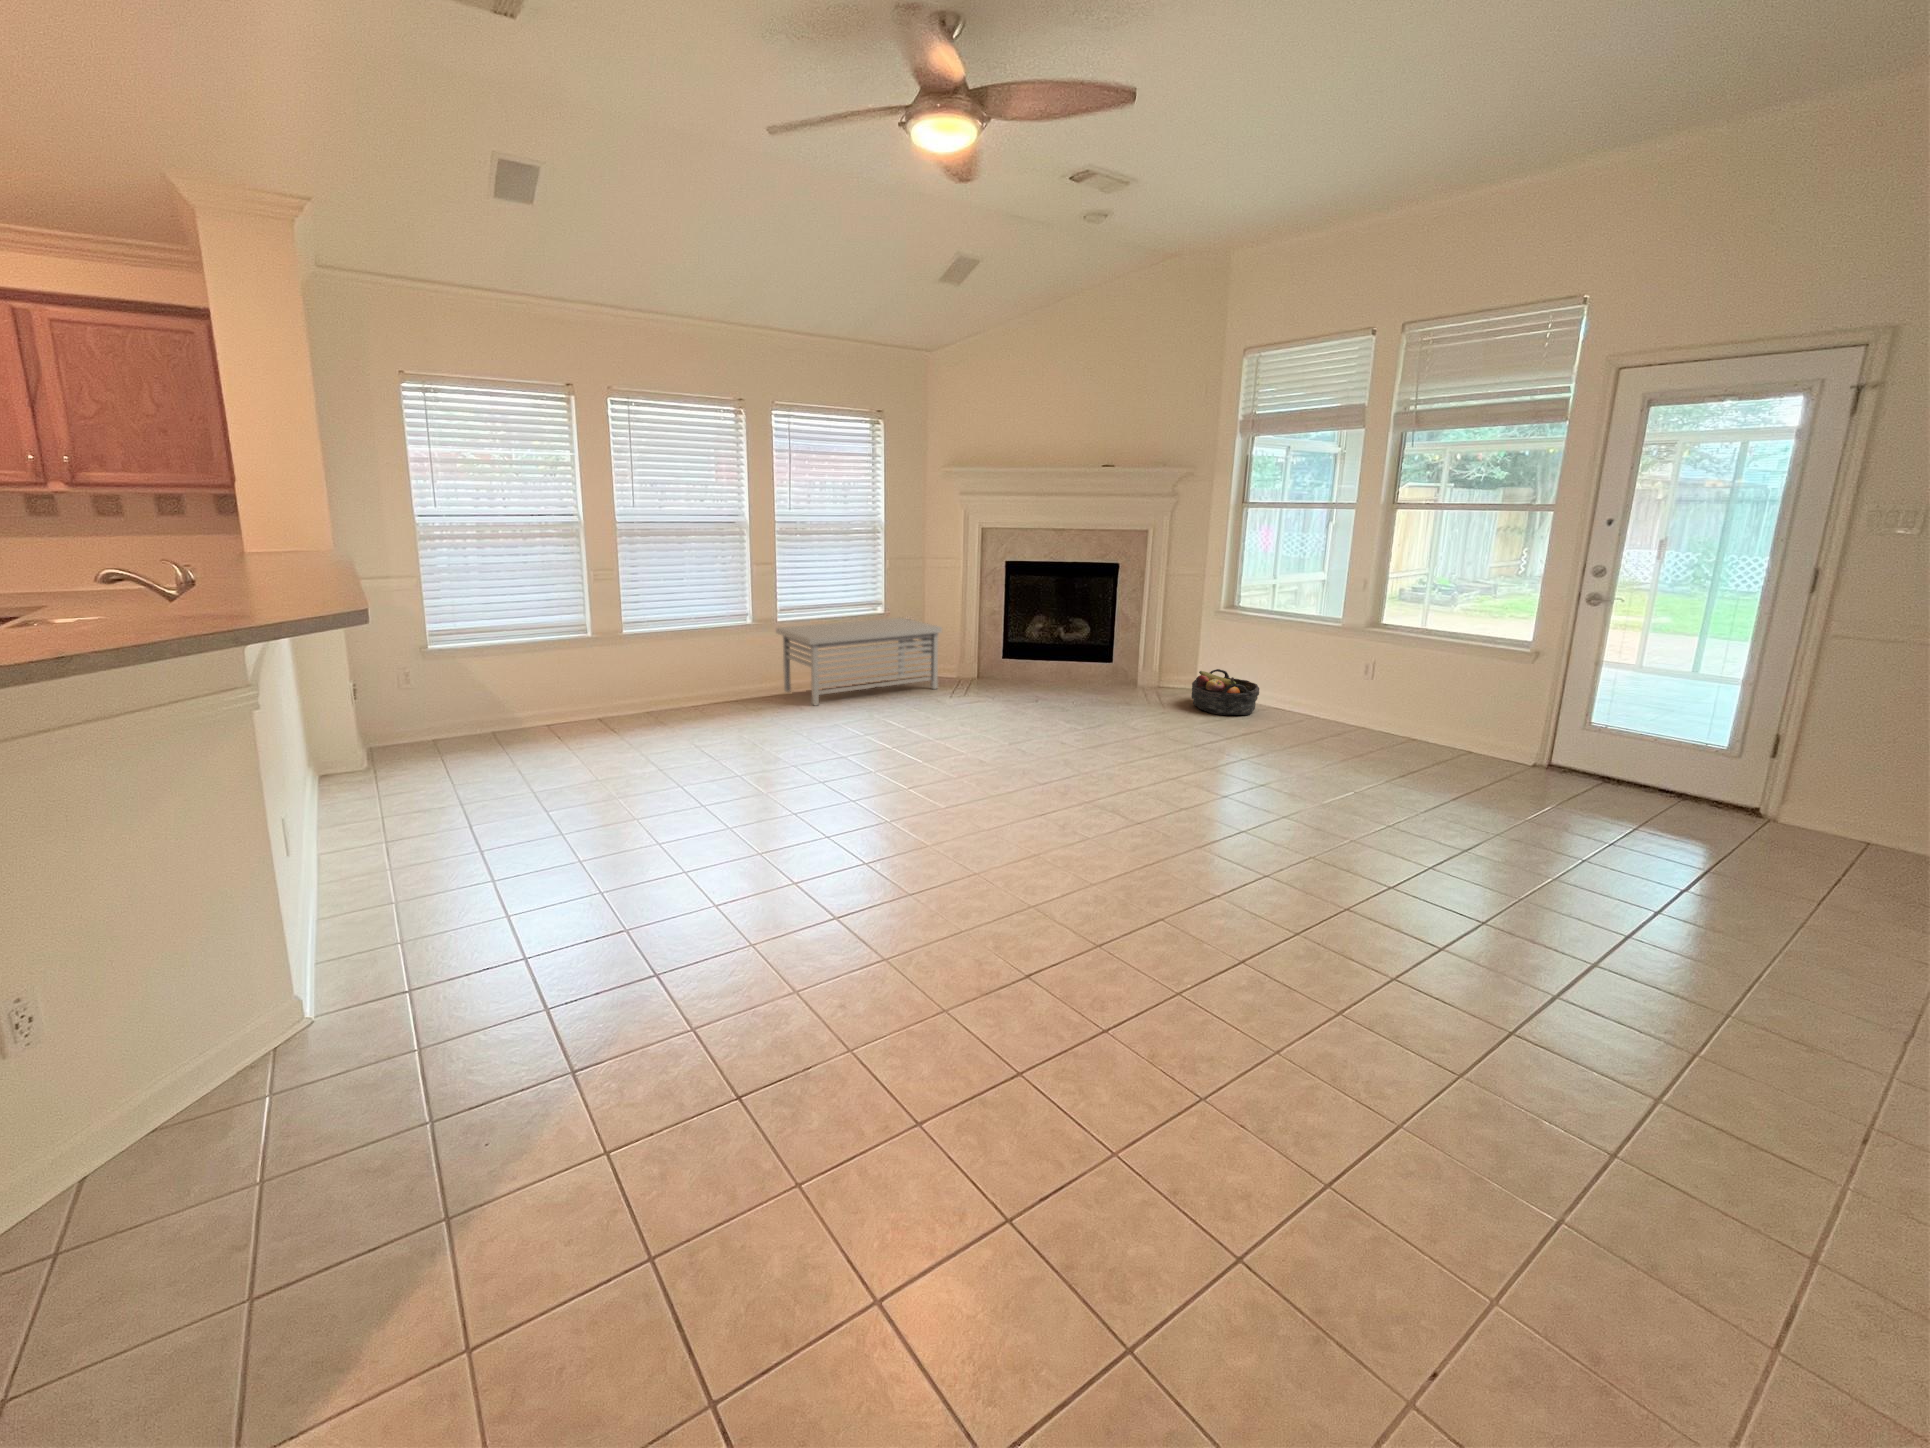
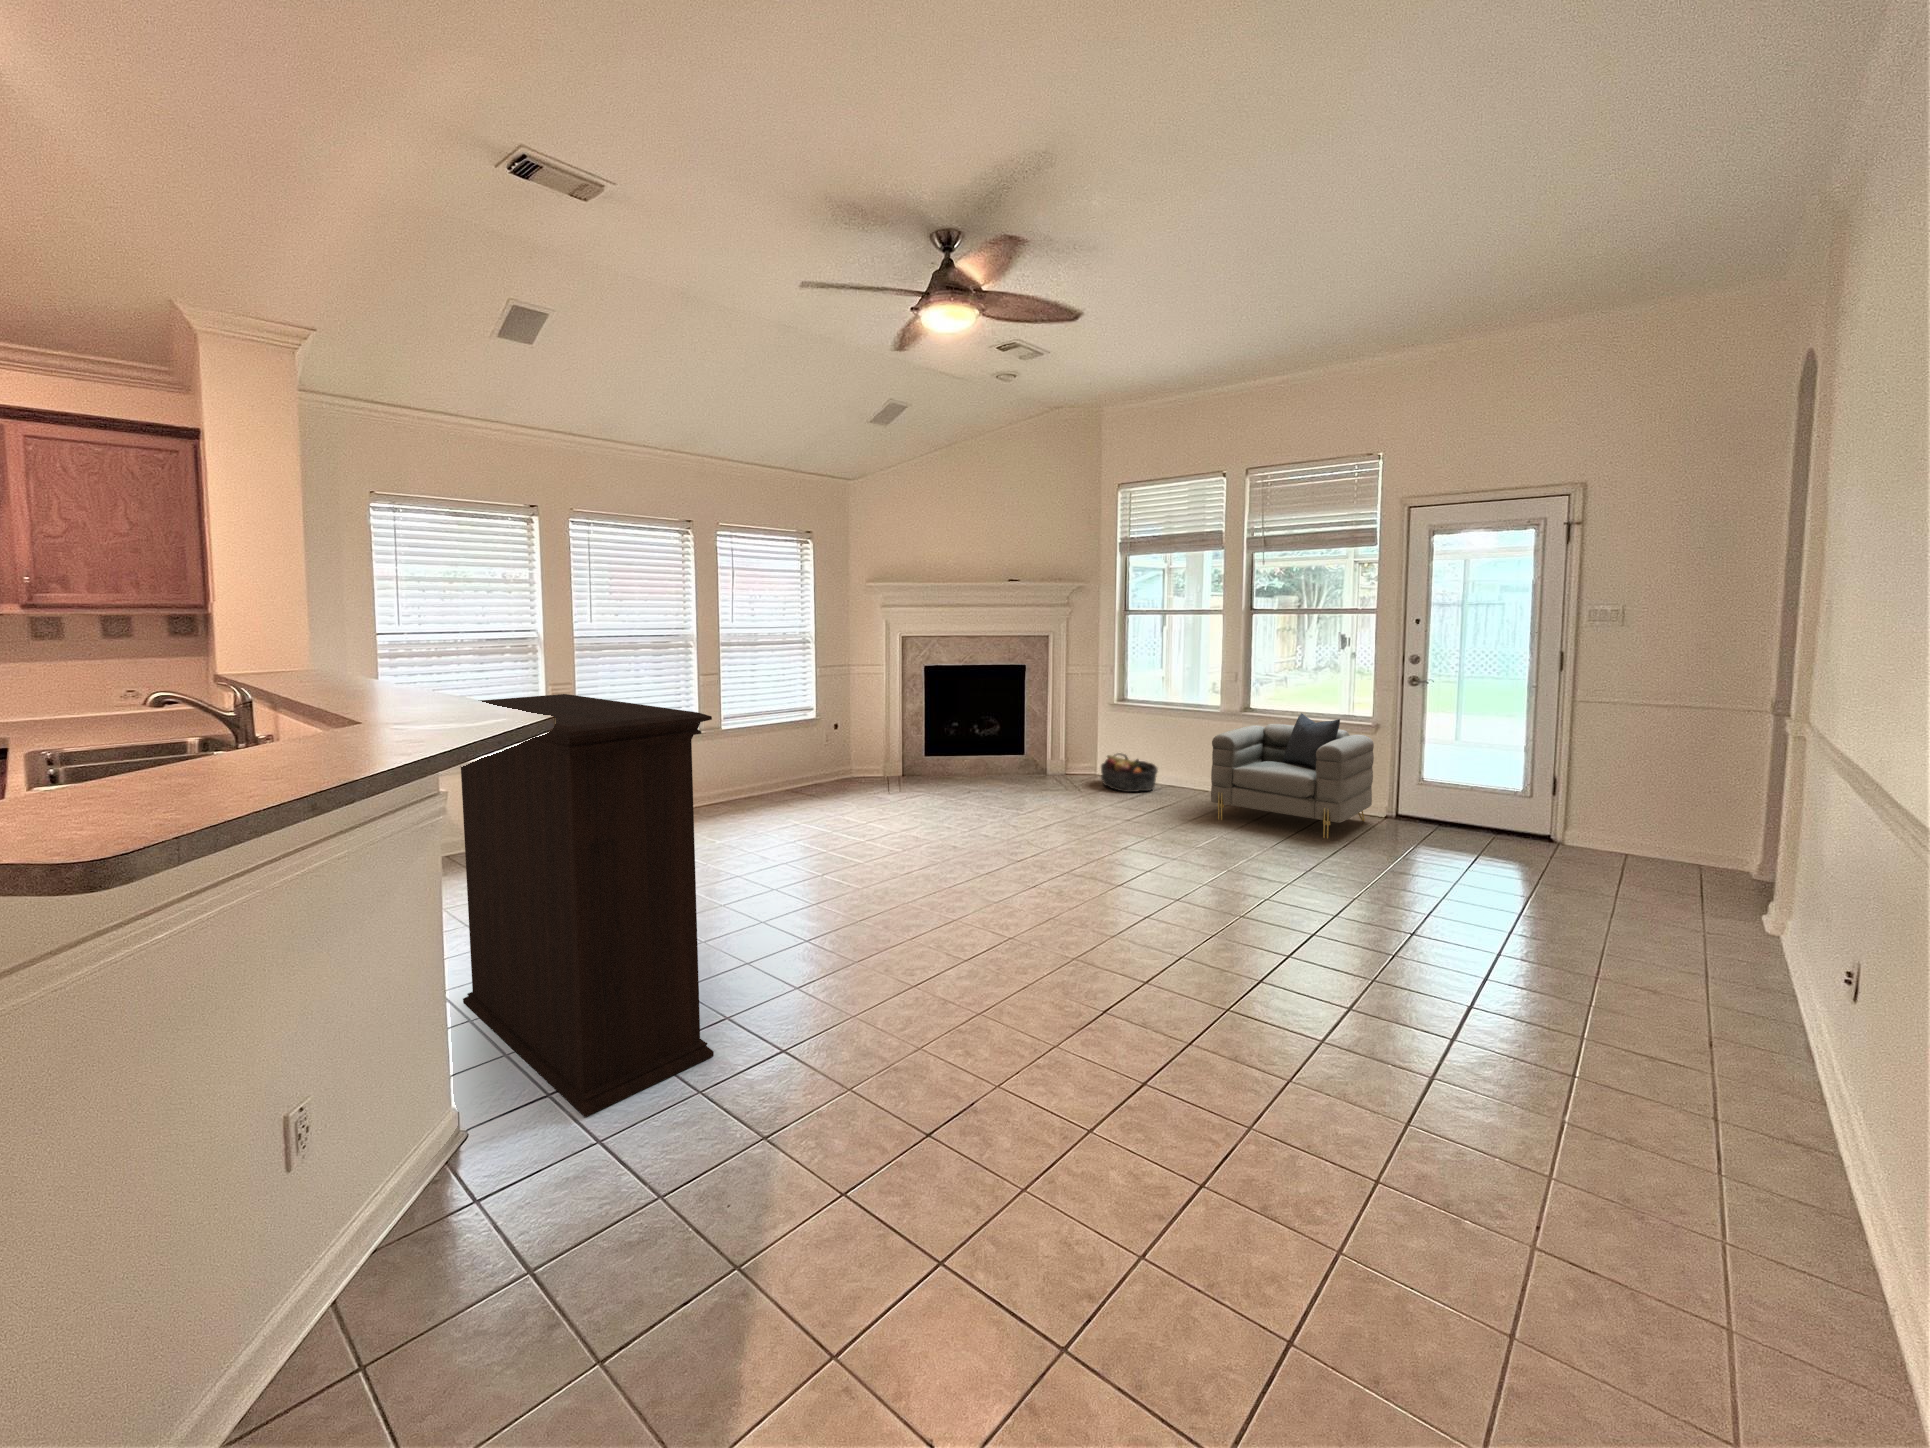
bookshelf: none [378,585,605,1012] -> present [461,694,714,1117]
storage bench: present [776,618,942,706] -> none [721,721,877,807]
armchair: none [1305,635,1527,790] -> present [1211,713,1374,839]

